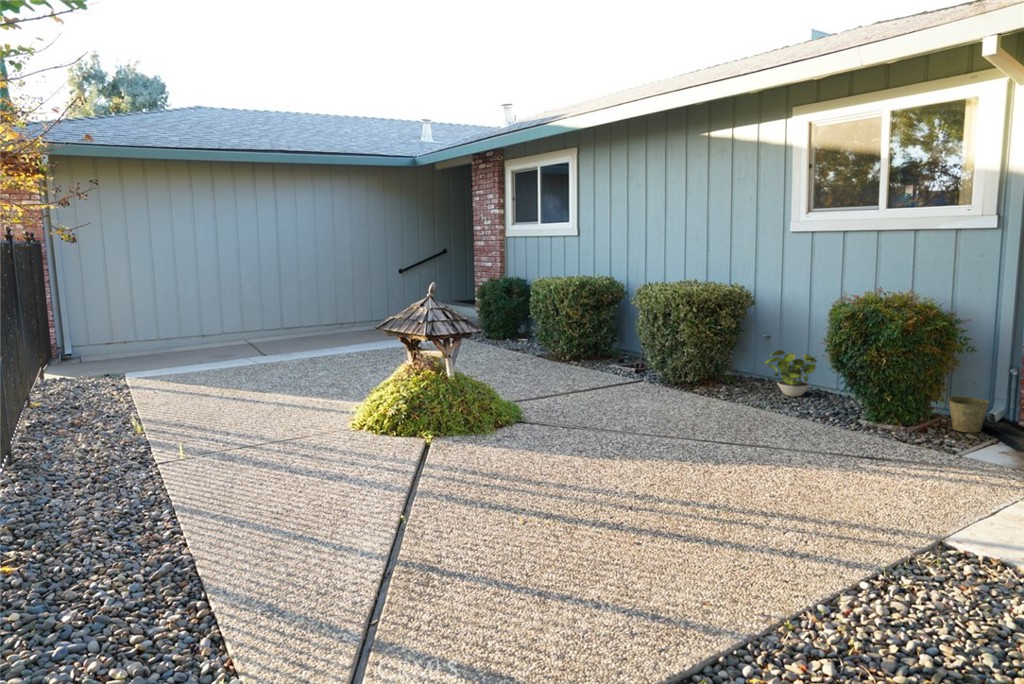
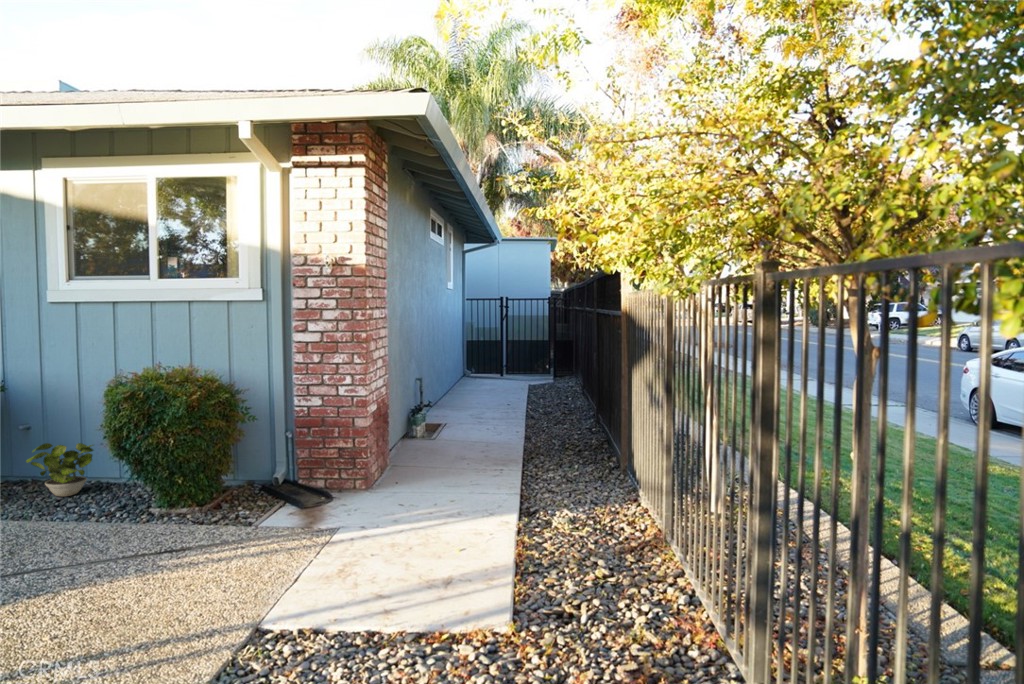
bucket: present [948,396,990,433] -> none [237,448,274,500]

